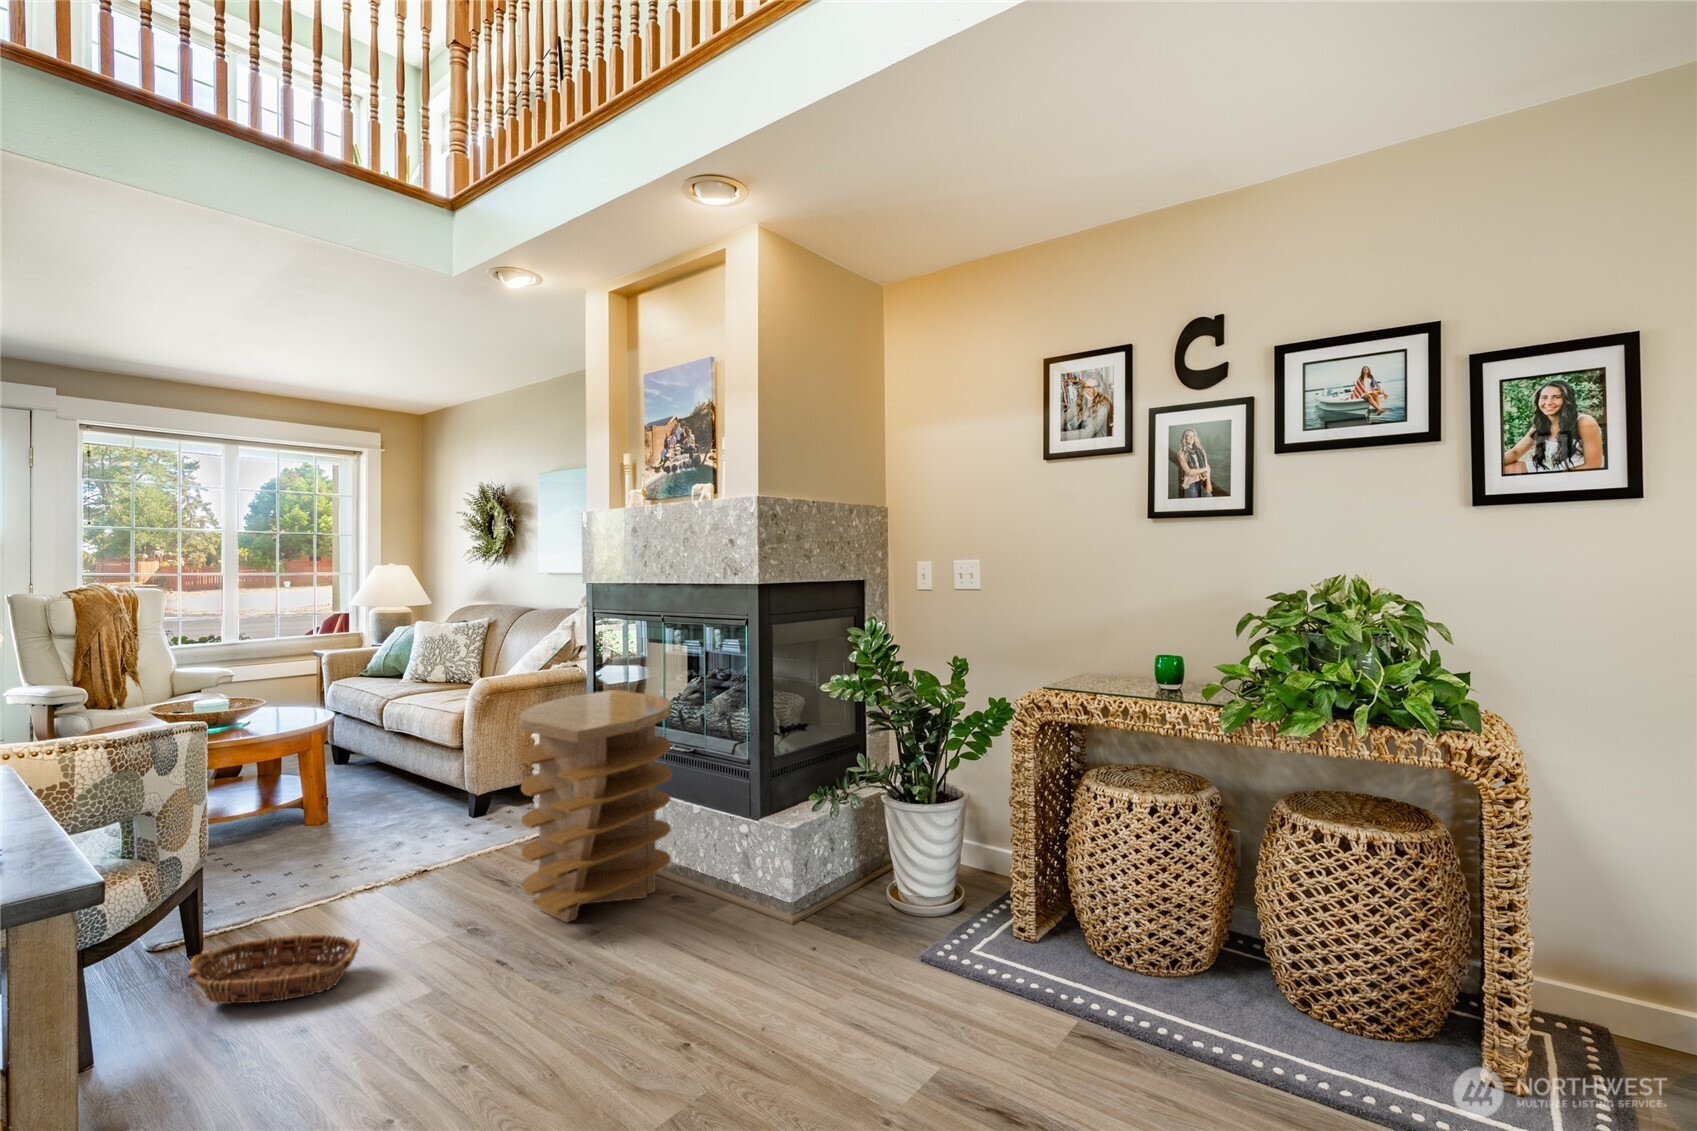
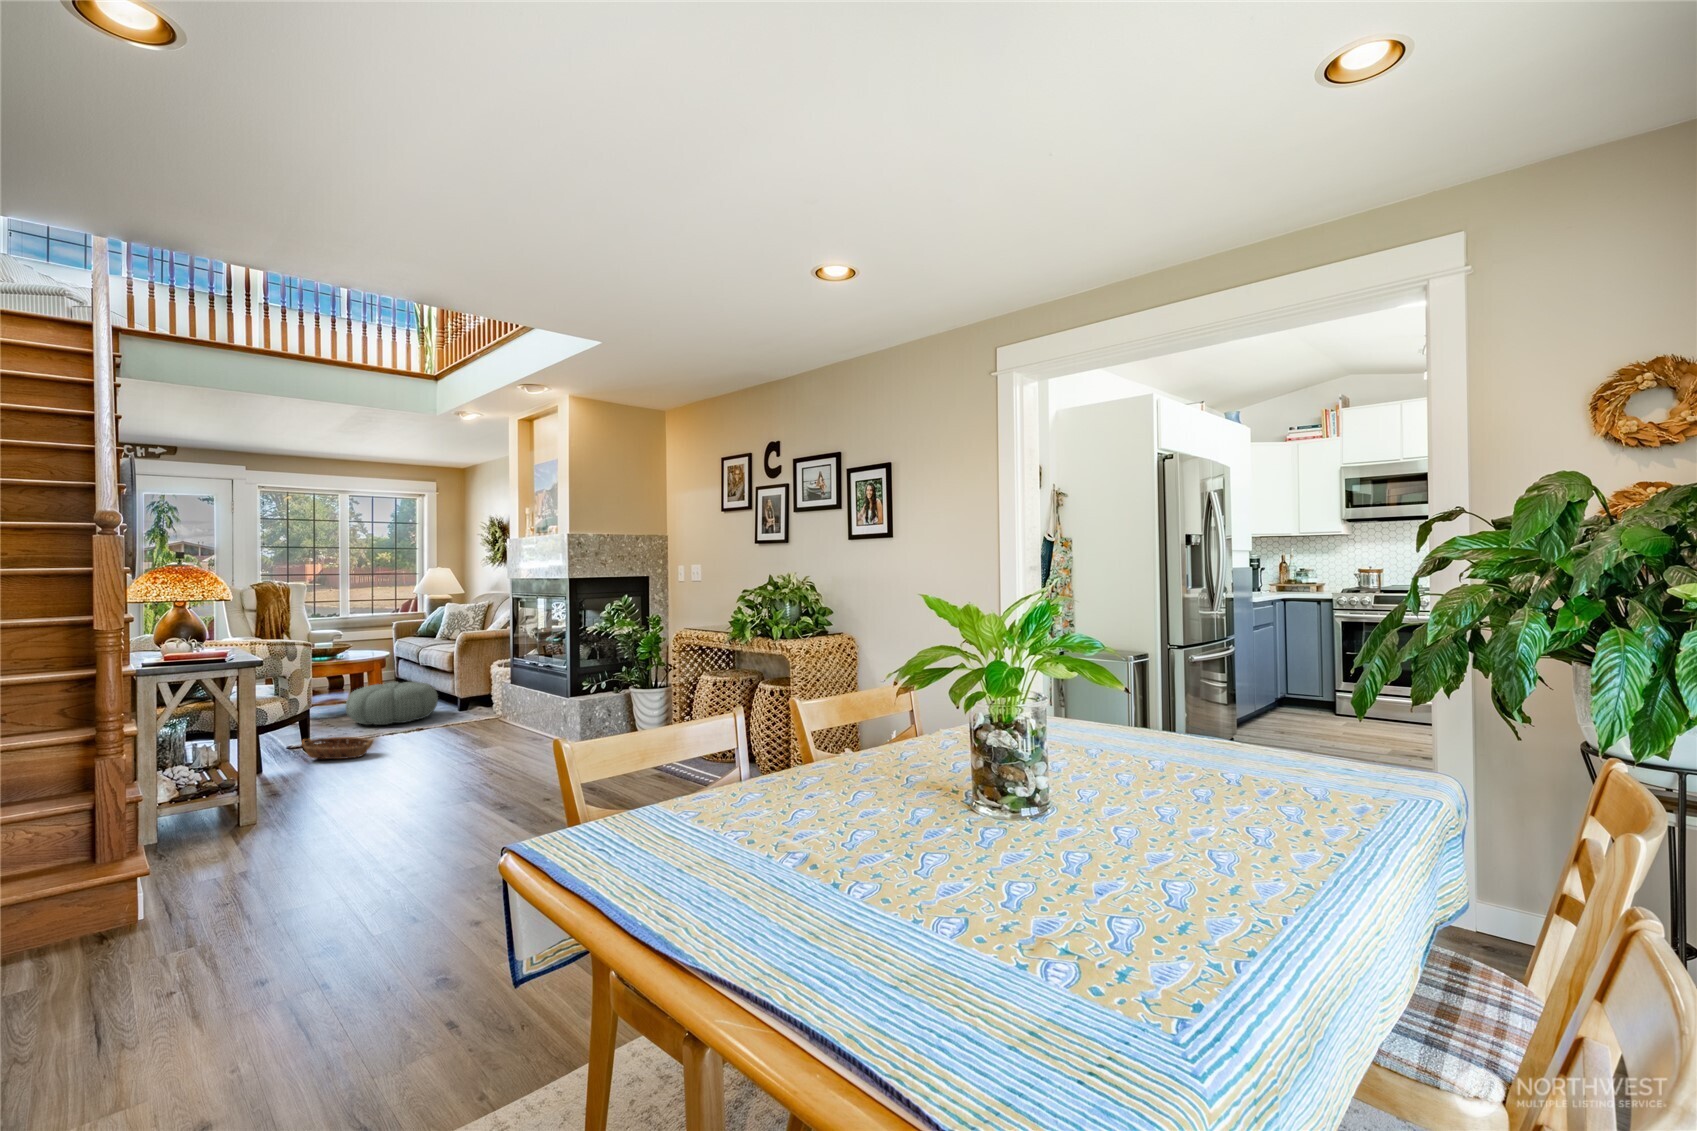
side table: present [520,690,672,922] -> none [451,636,535,743]
pouf: none [265,771,441,866] -> present [346,682,438,725]

